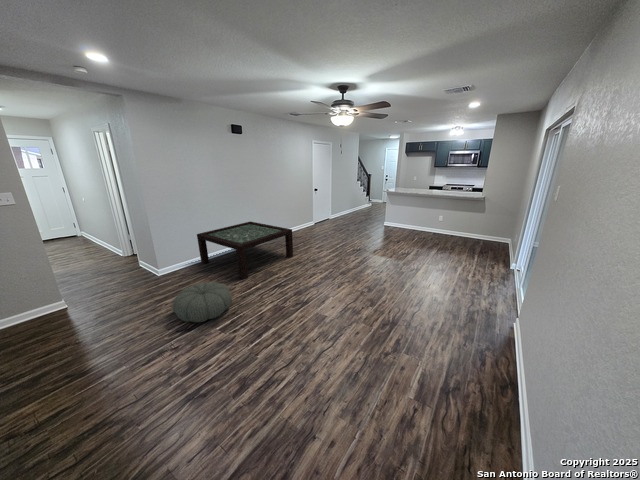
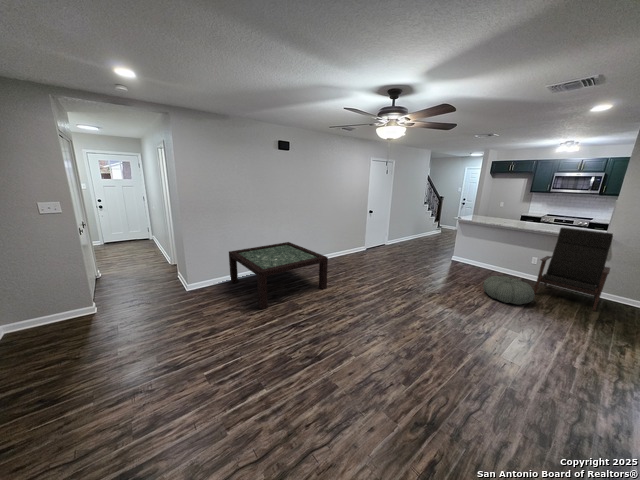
lounge chair: none [442,192,486,247] -> present [534,228,613,311]
pouf: present [173,282,232,322] -> present [483,276,535,305]

